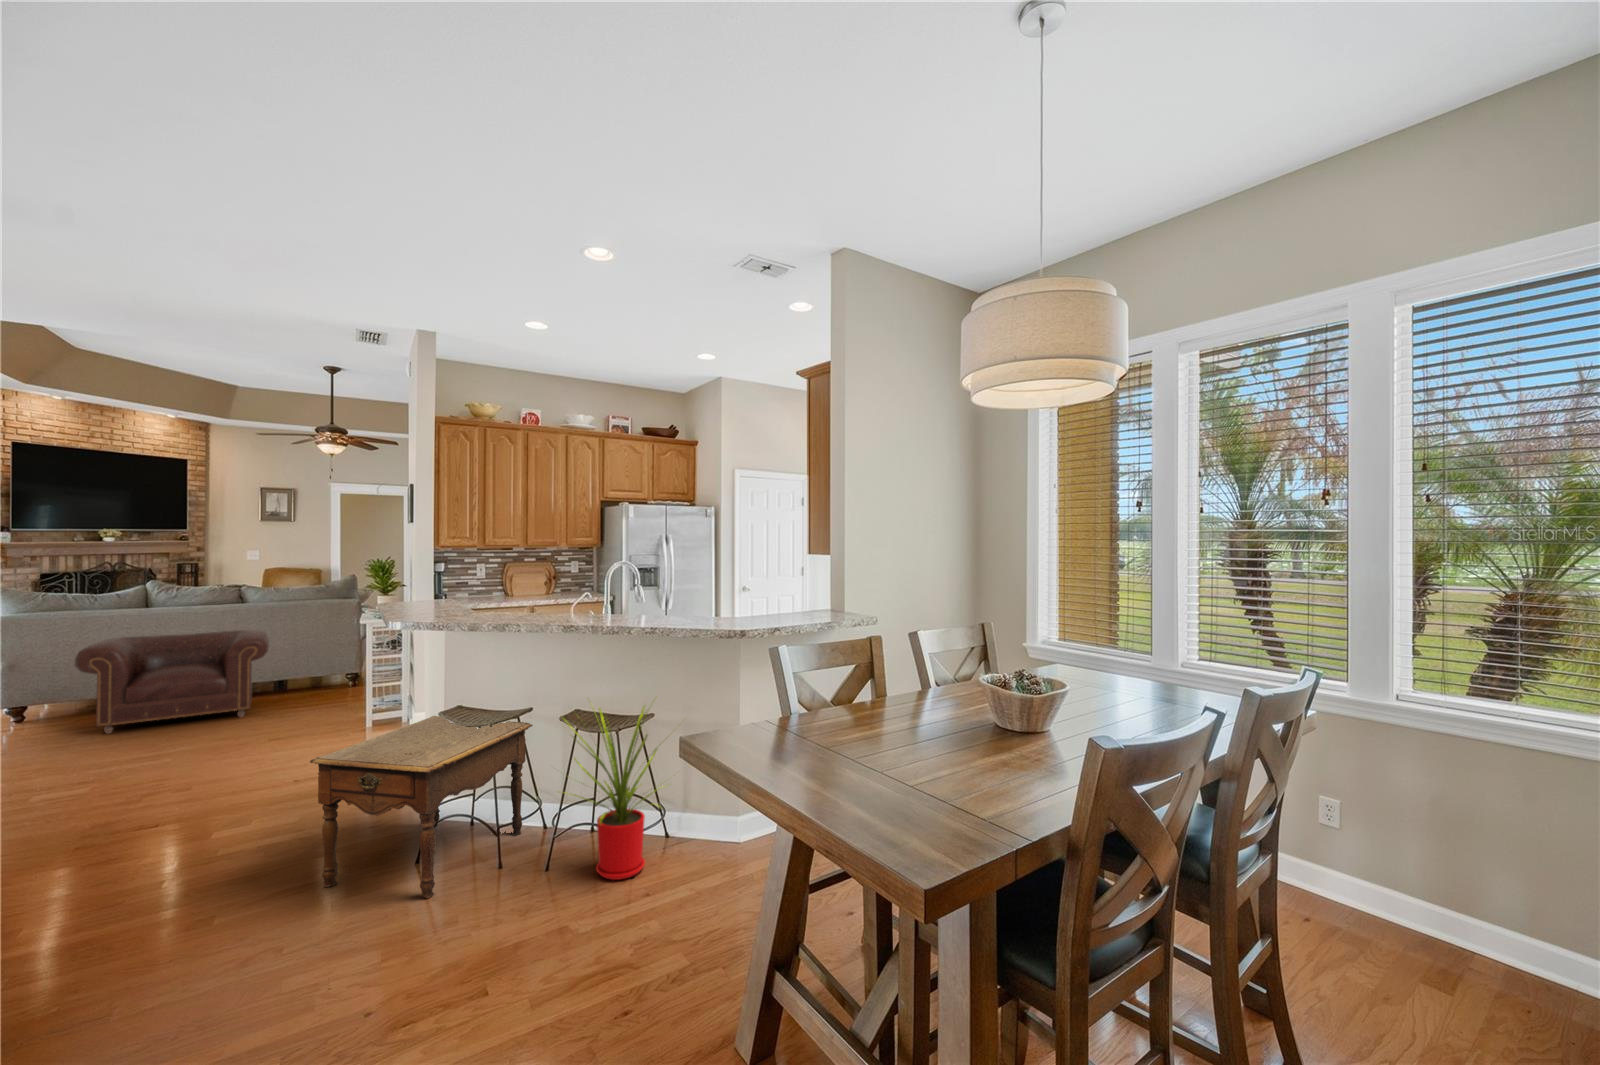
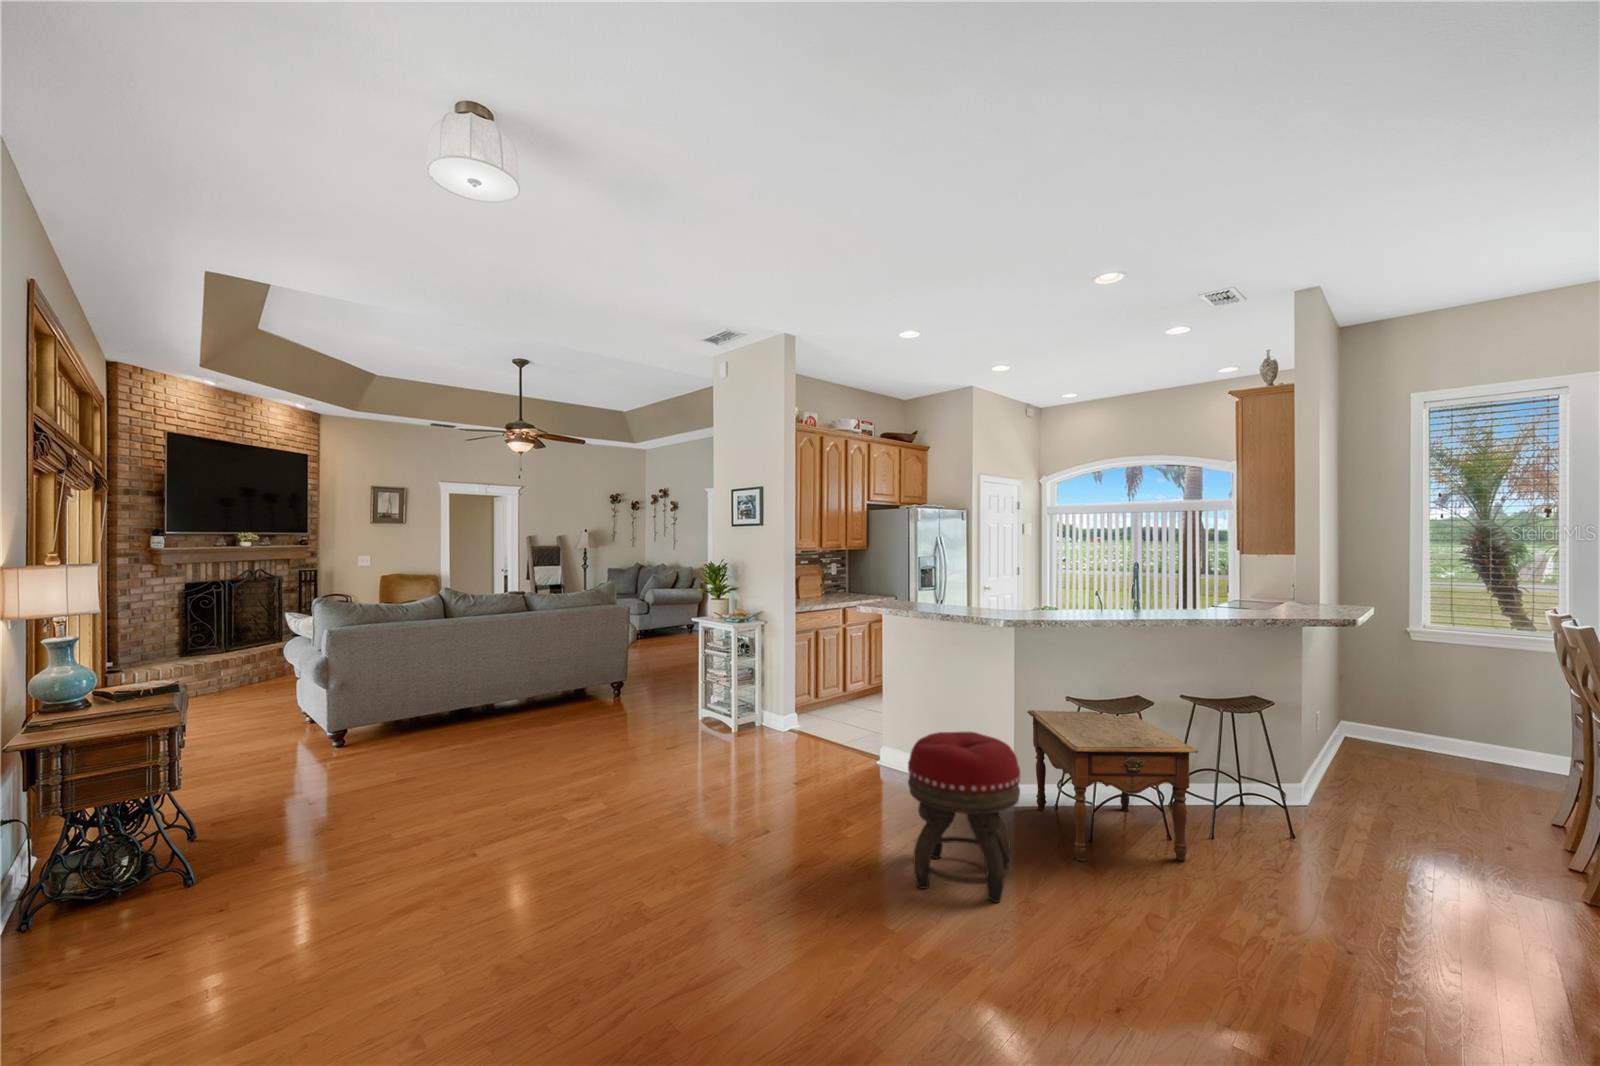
armchair: present [74,630,269,734] -> none [429,642,606,754]
house plant: present [566,696,664,880] -> none [1215,681,1348,836]
footstool: none [85,734,248,925] -> present [908,732,1020,902]

